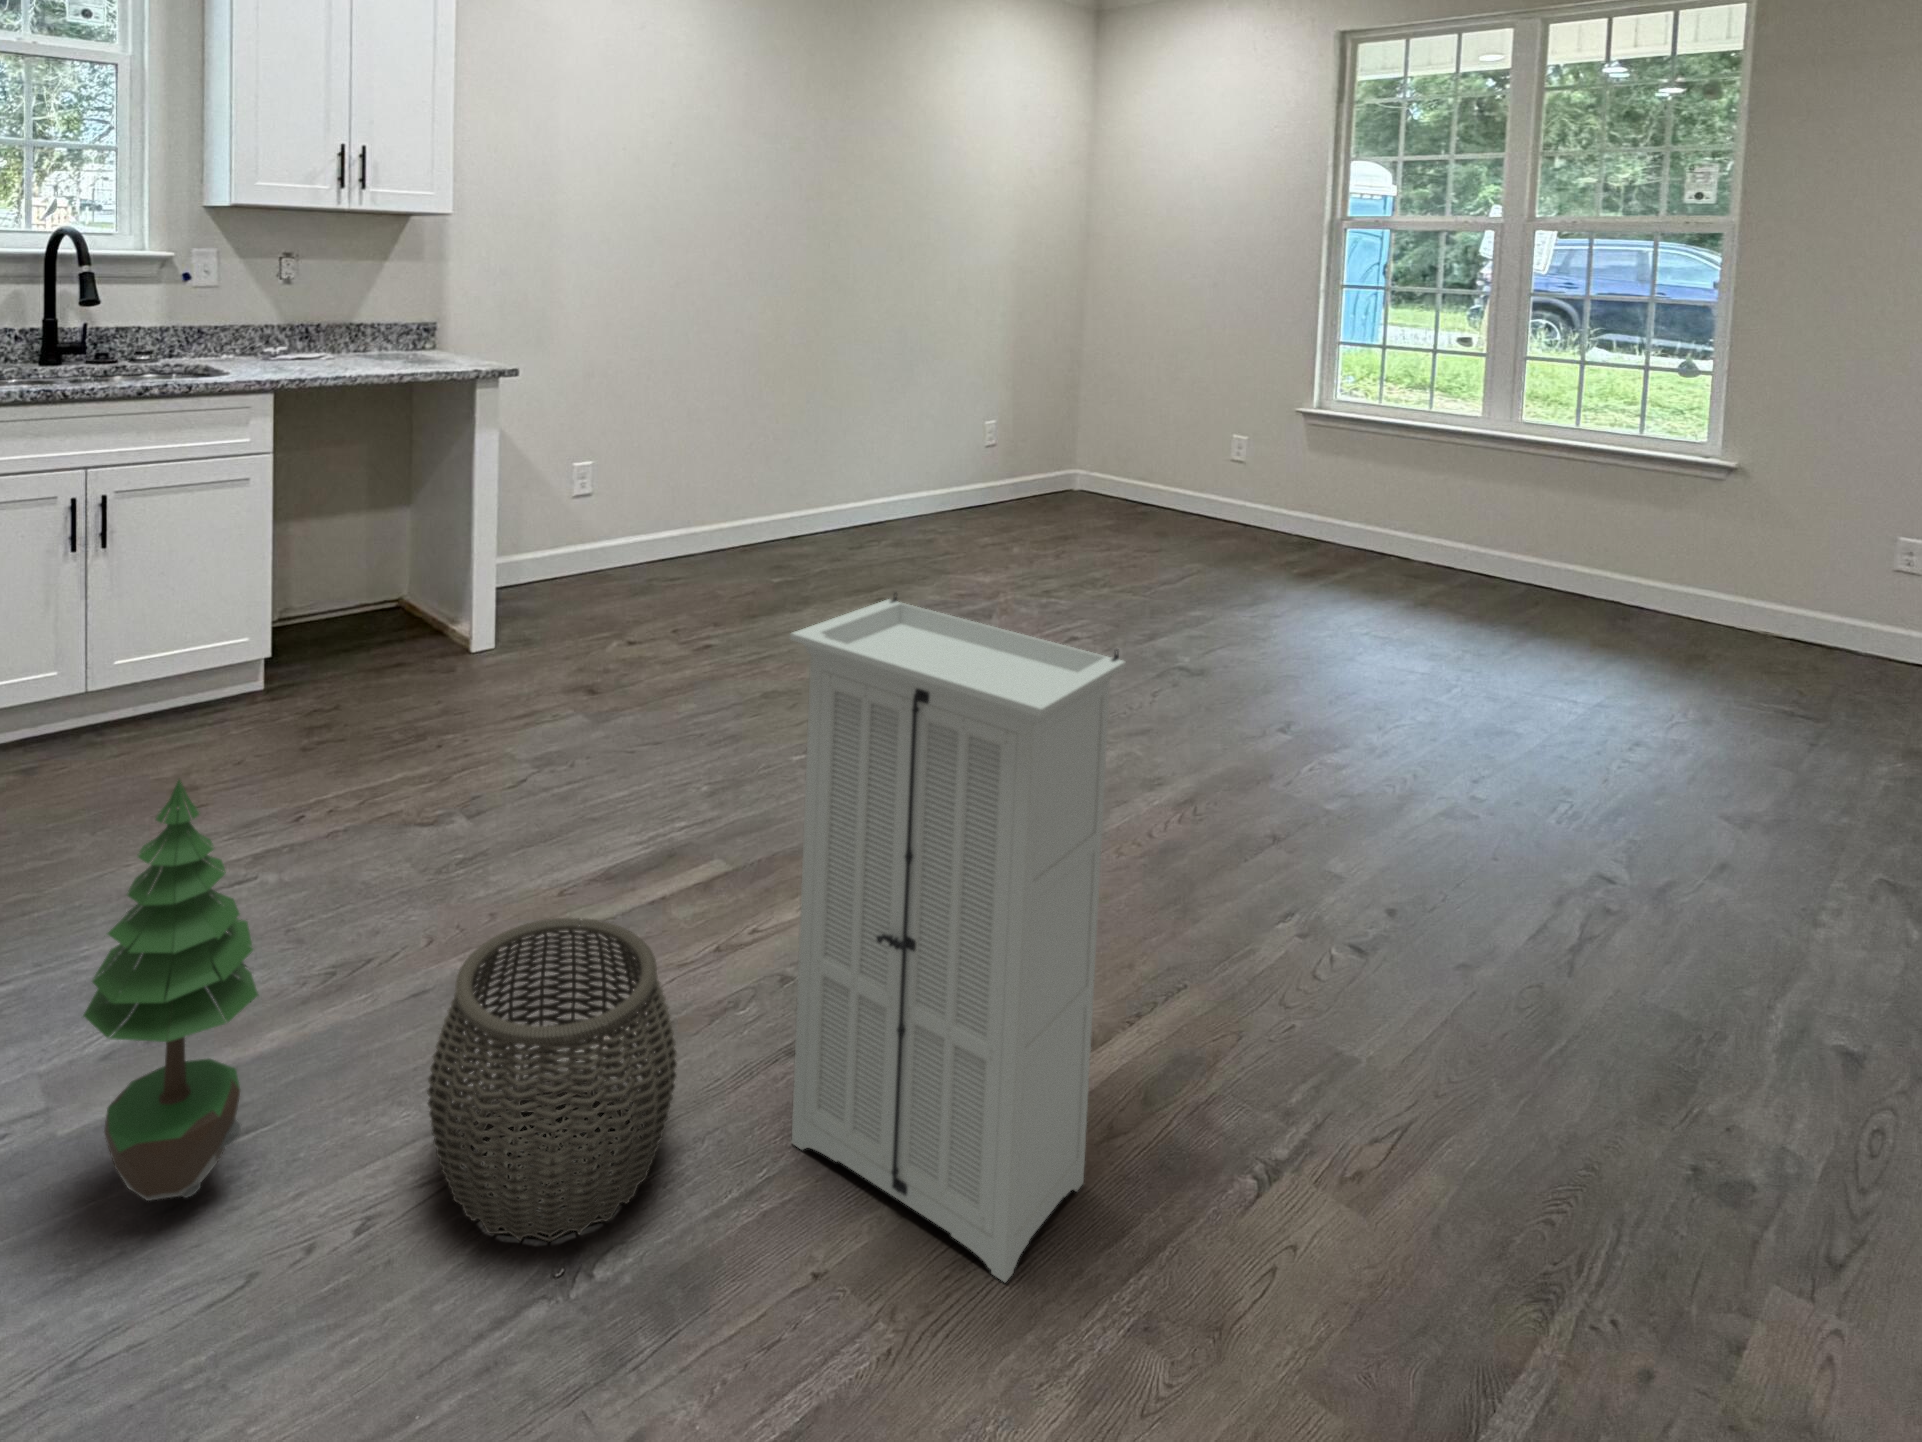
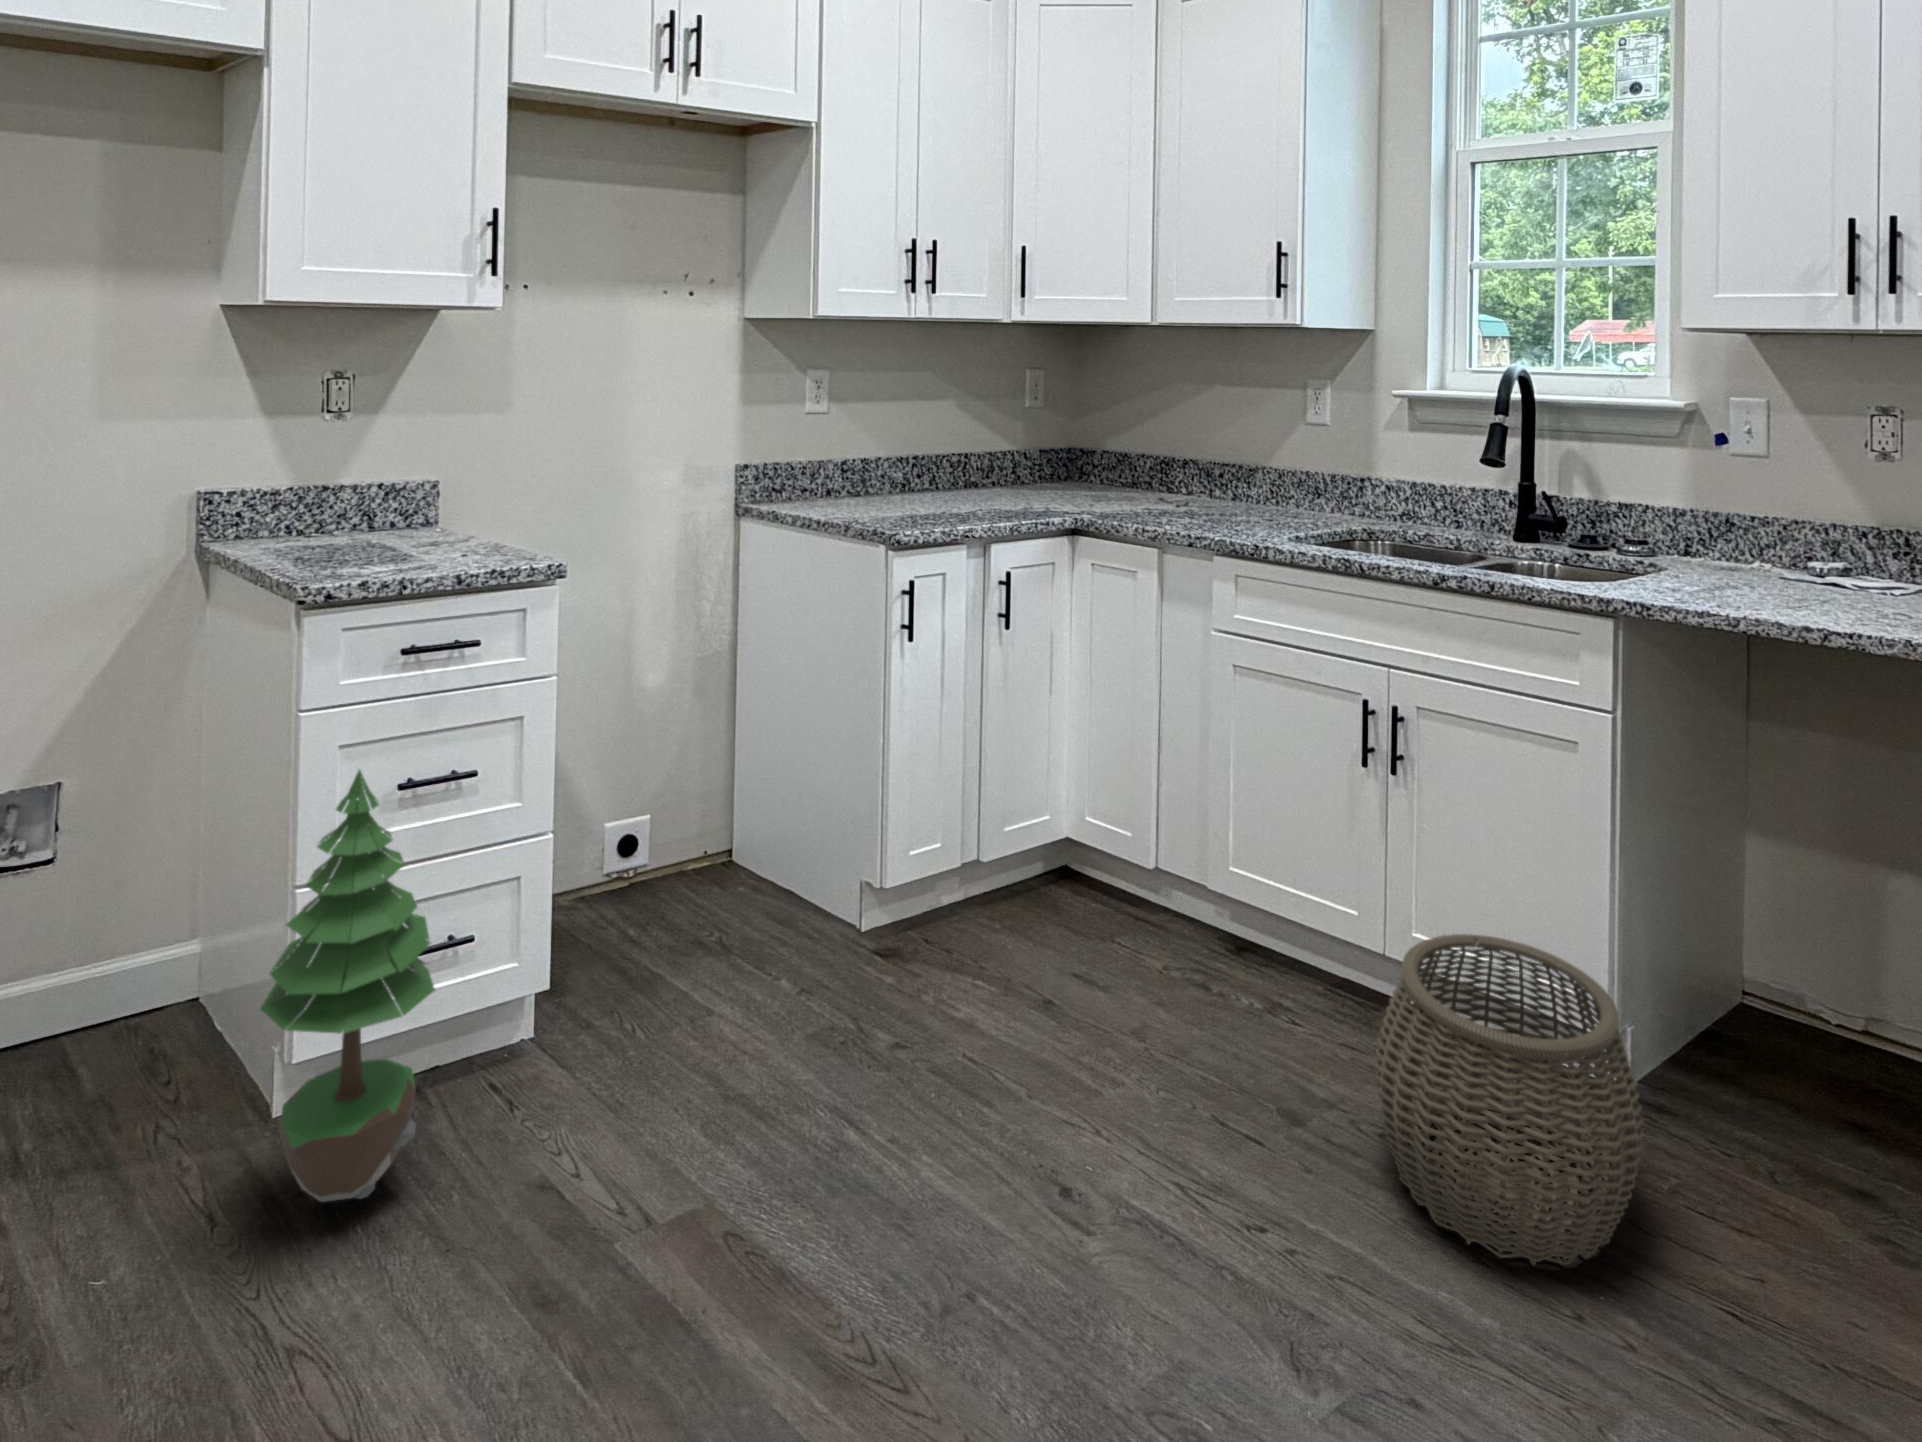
storage cabinet: present [790,593,1126,1283] -> none [964,587,1298,1283]
woven basket: present [427,918,677,1241] -> present [1375,934,1644,1265]

